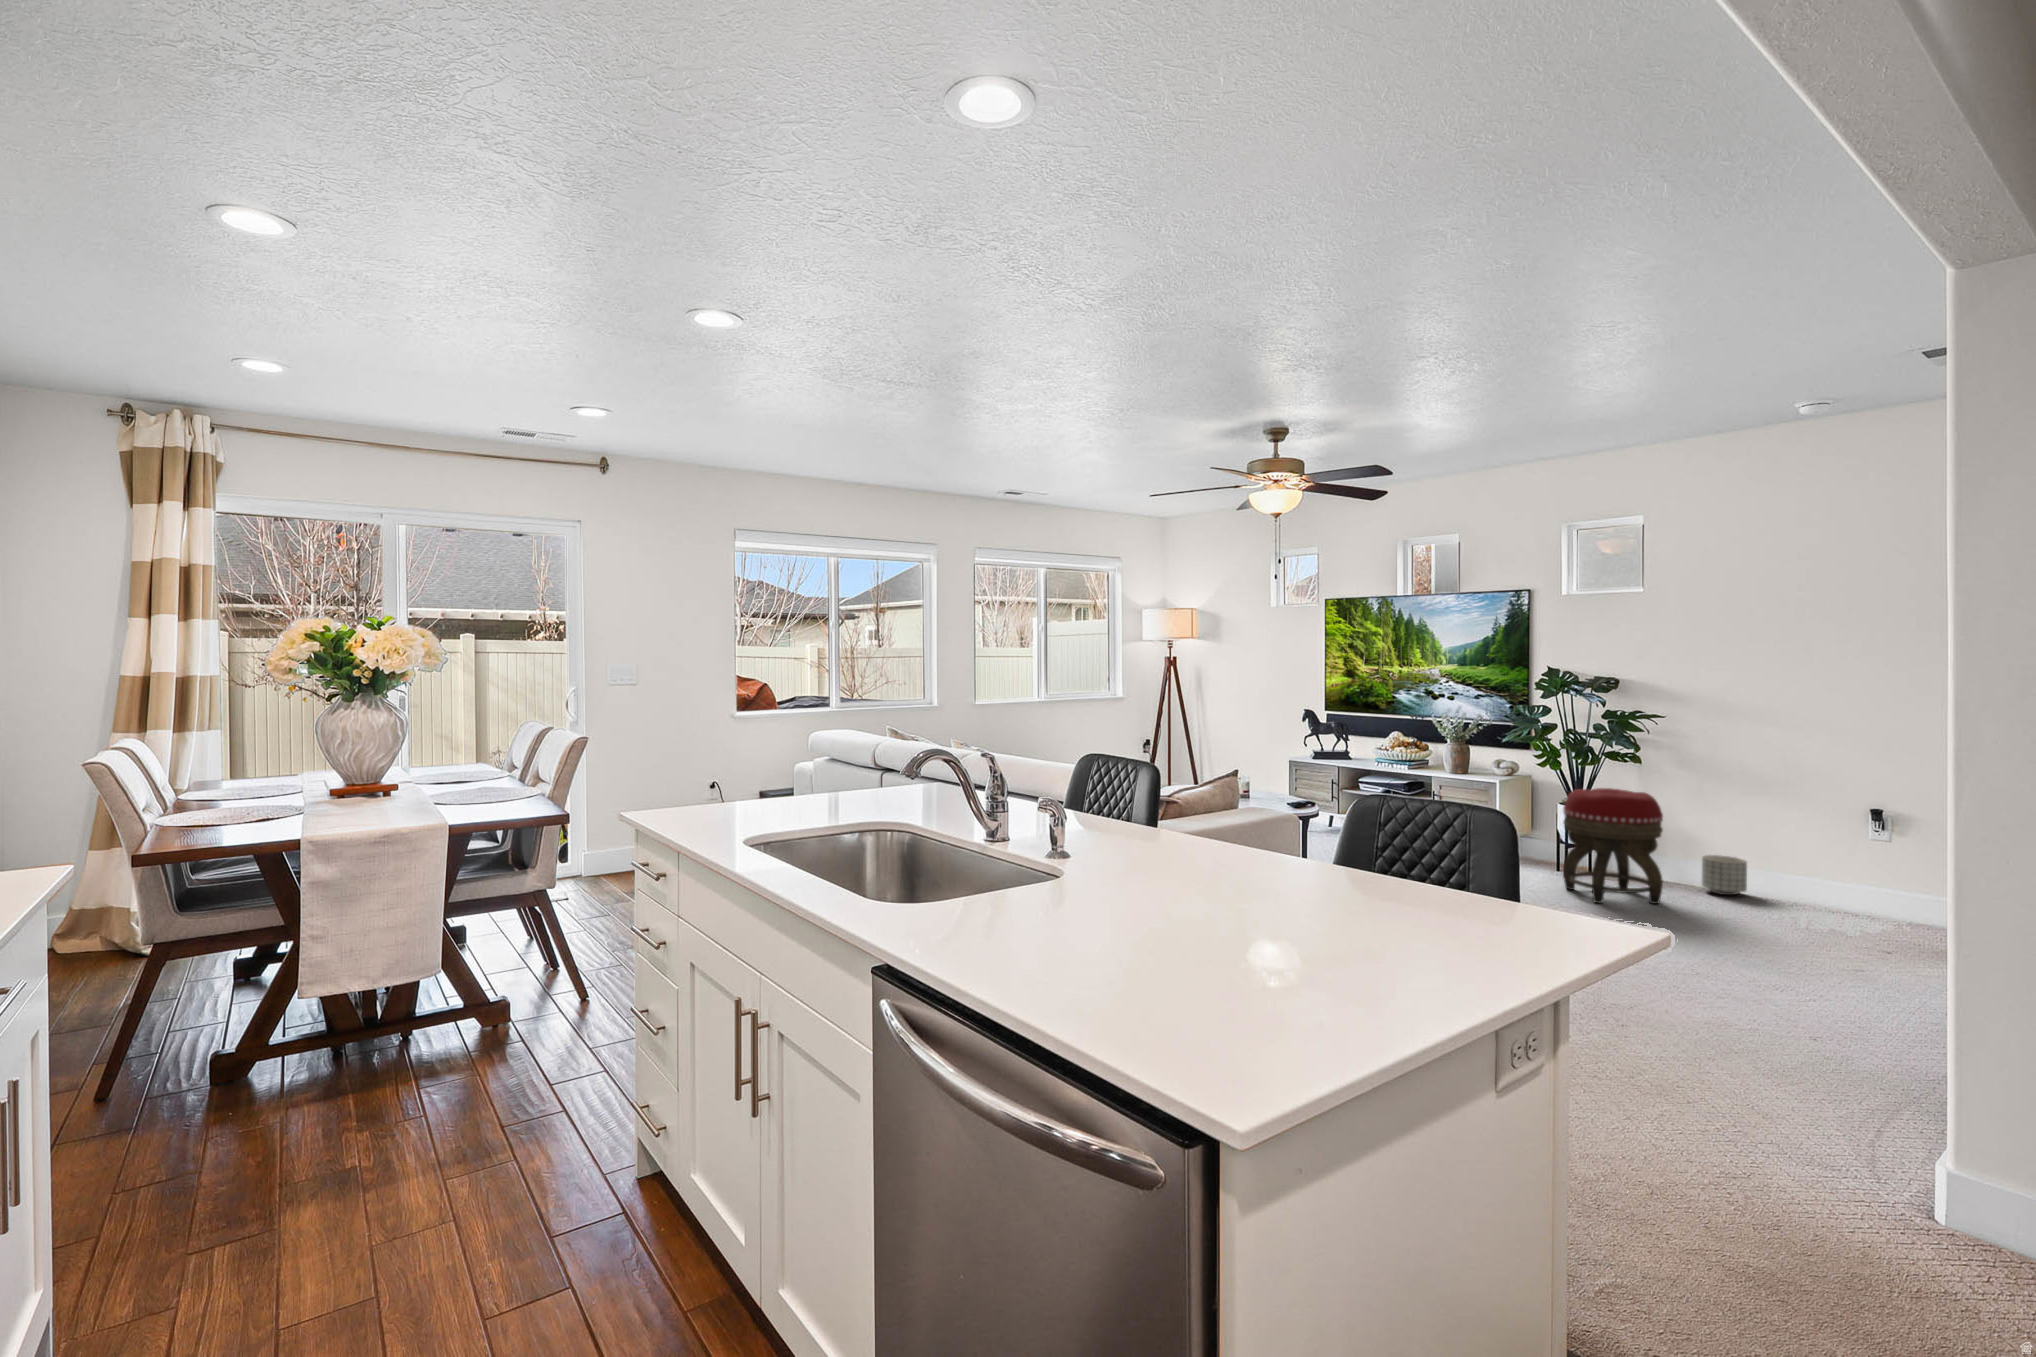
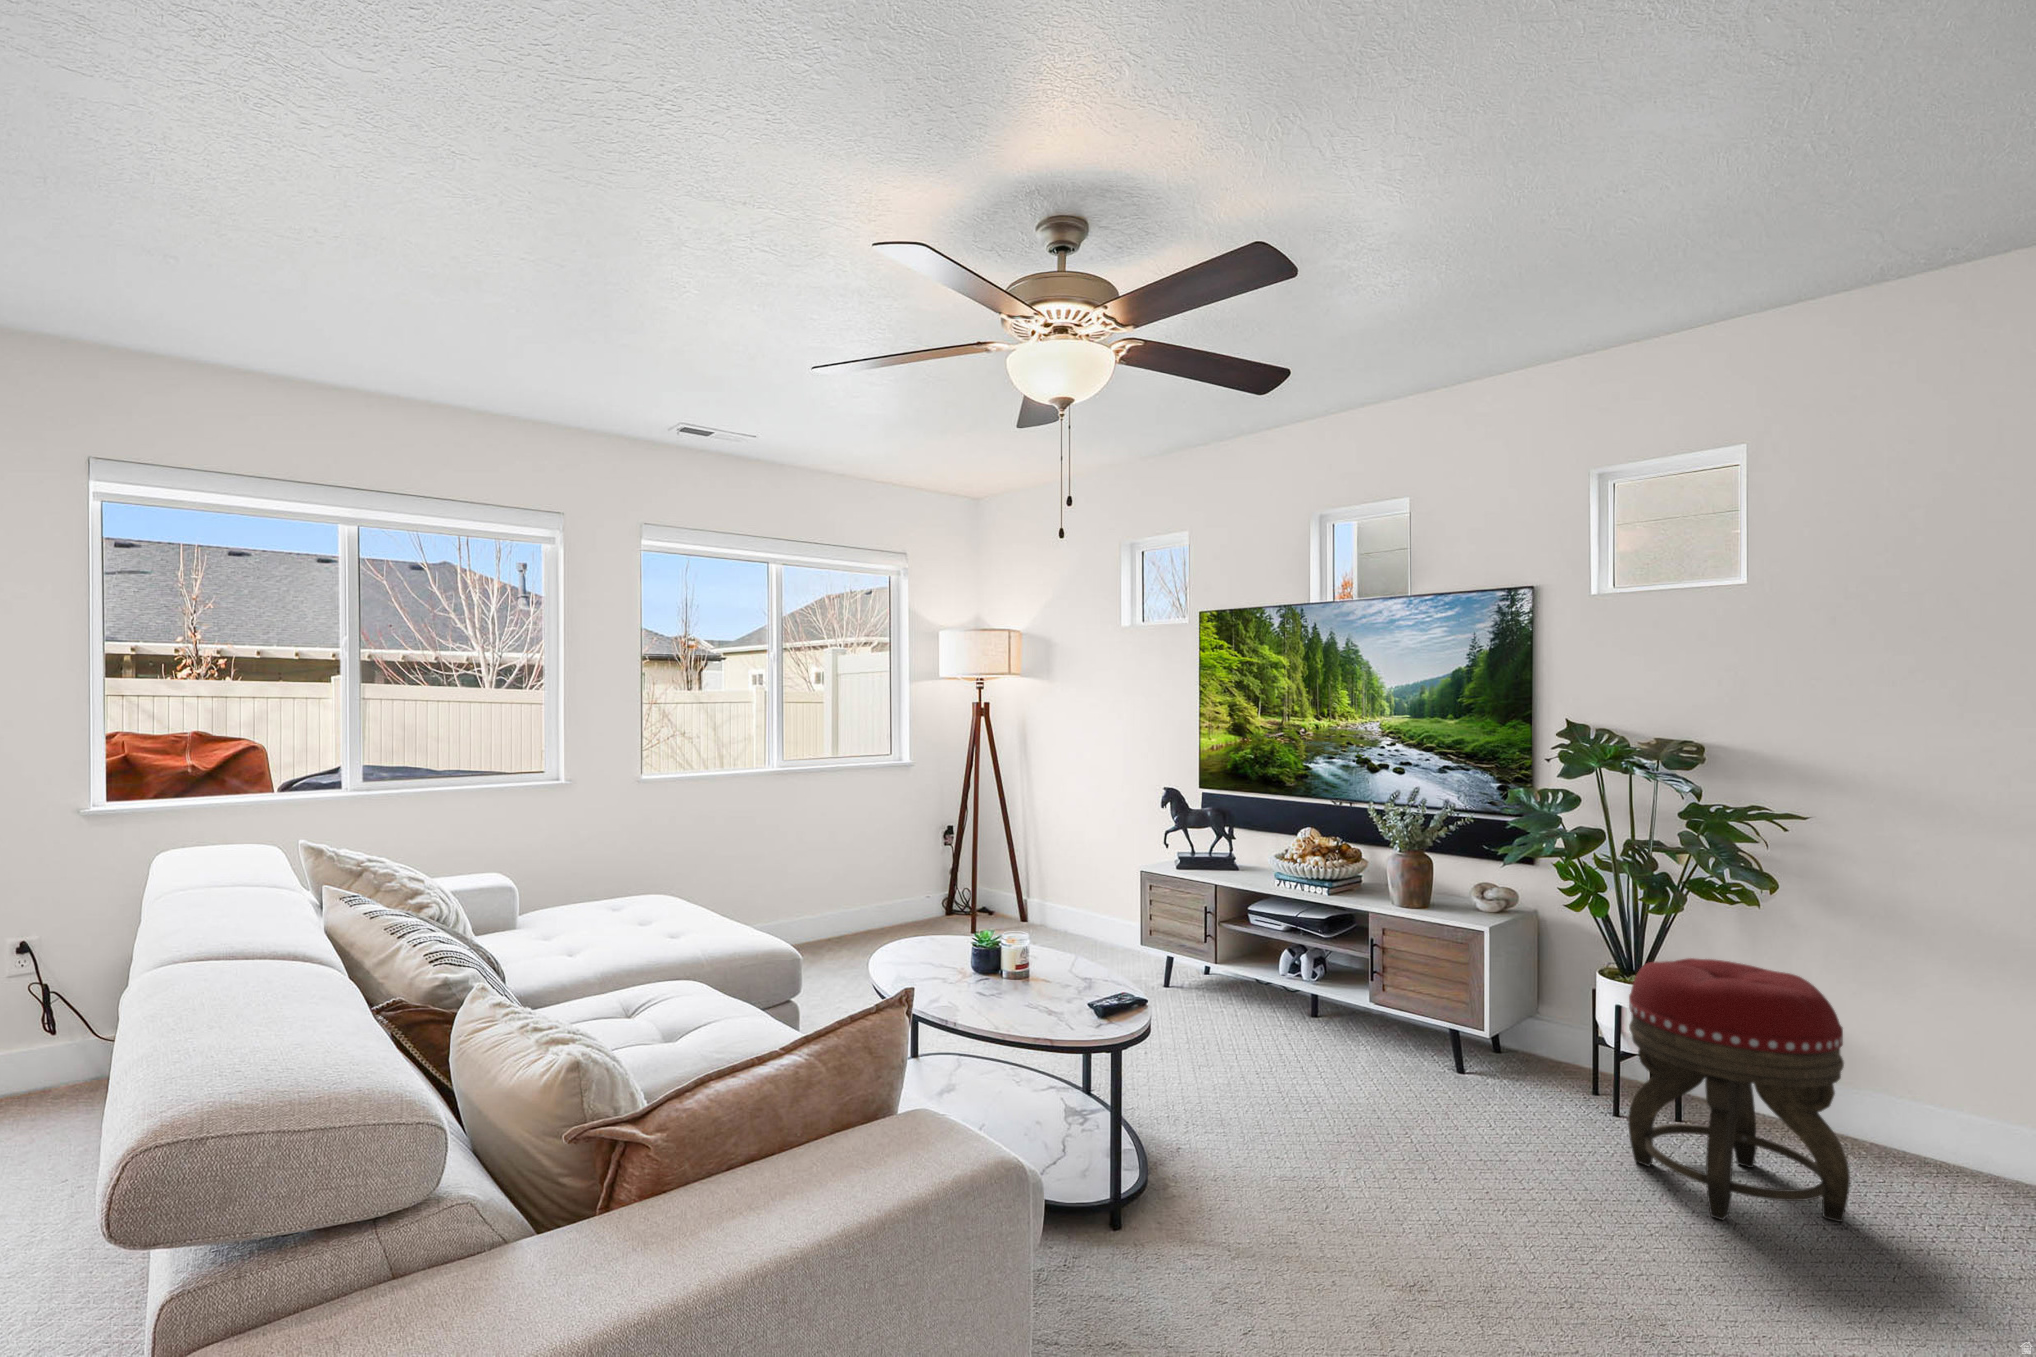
planter: present [1702,855,1747,895] -> none [1892,1091,1994,1183]

